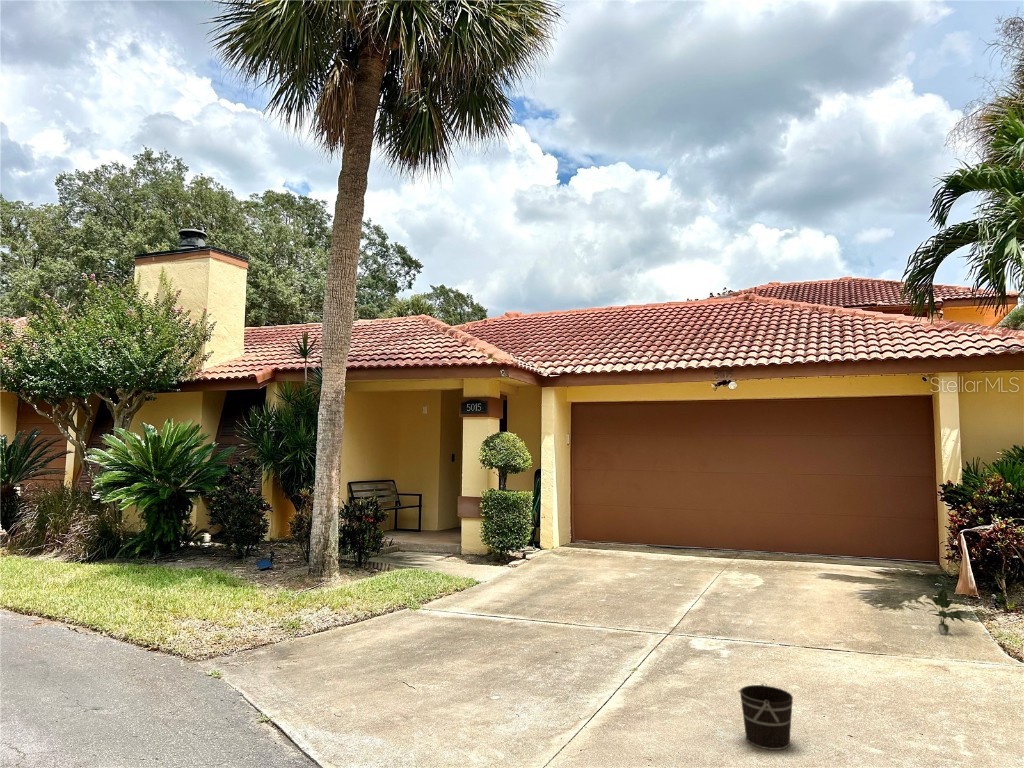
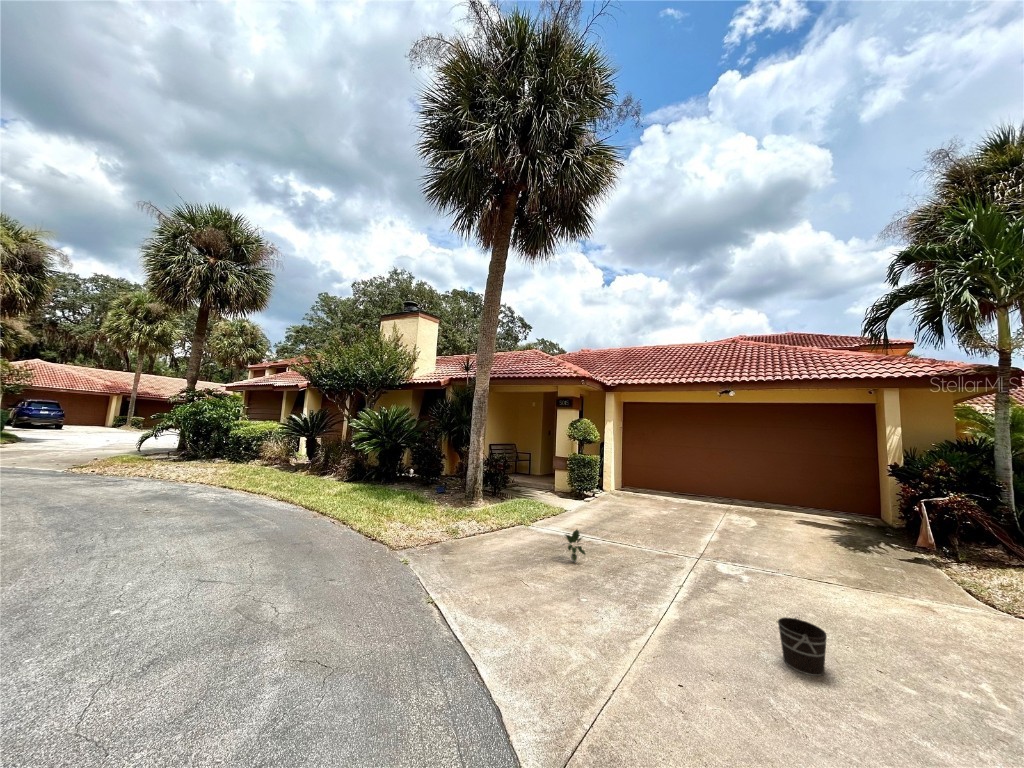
potted plant: present [925,588,964,635] -> present [563,530,585,562]

